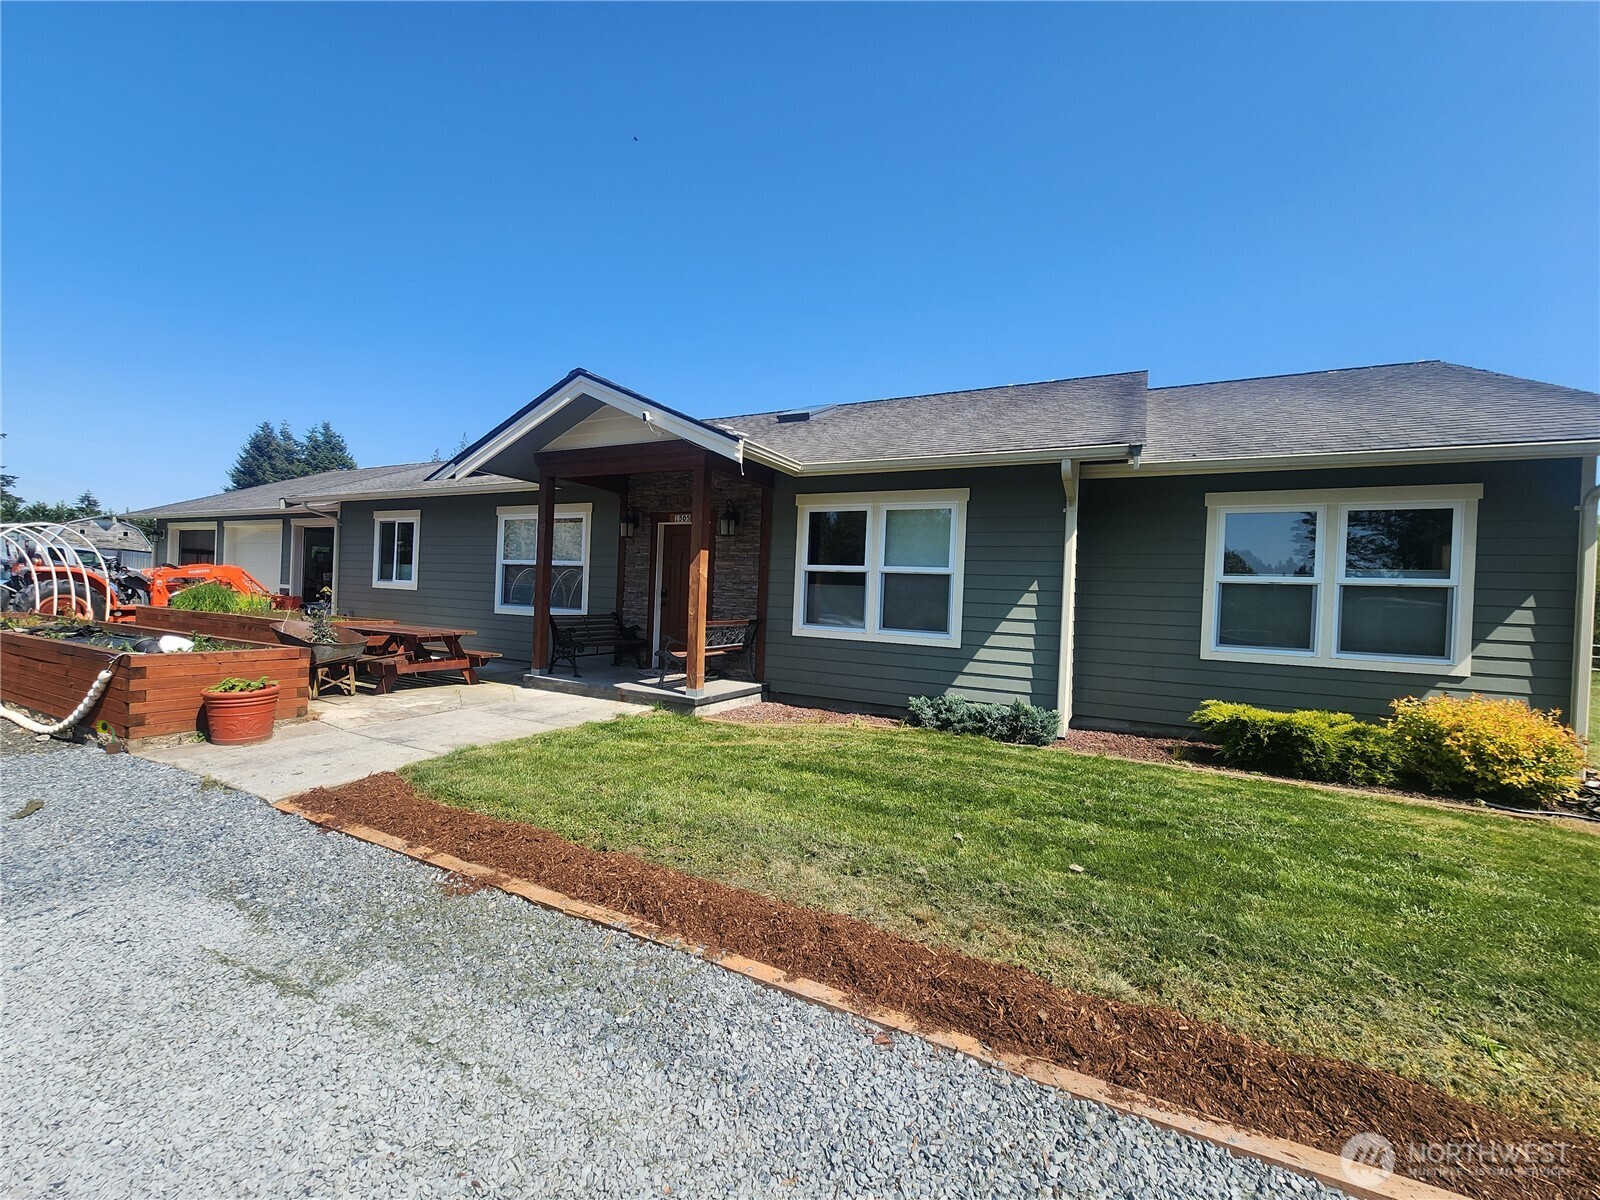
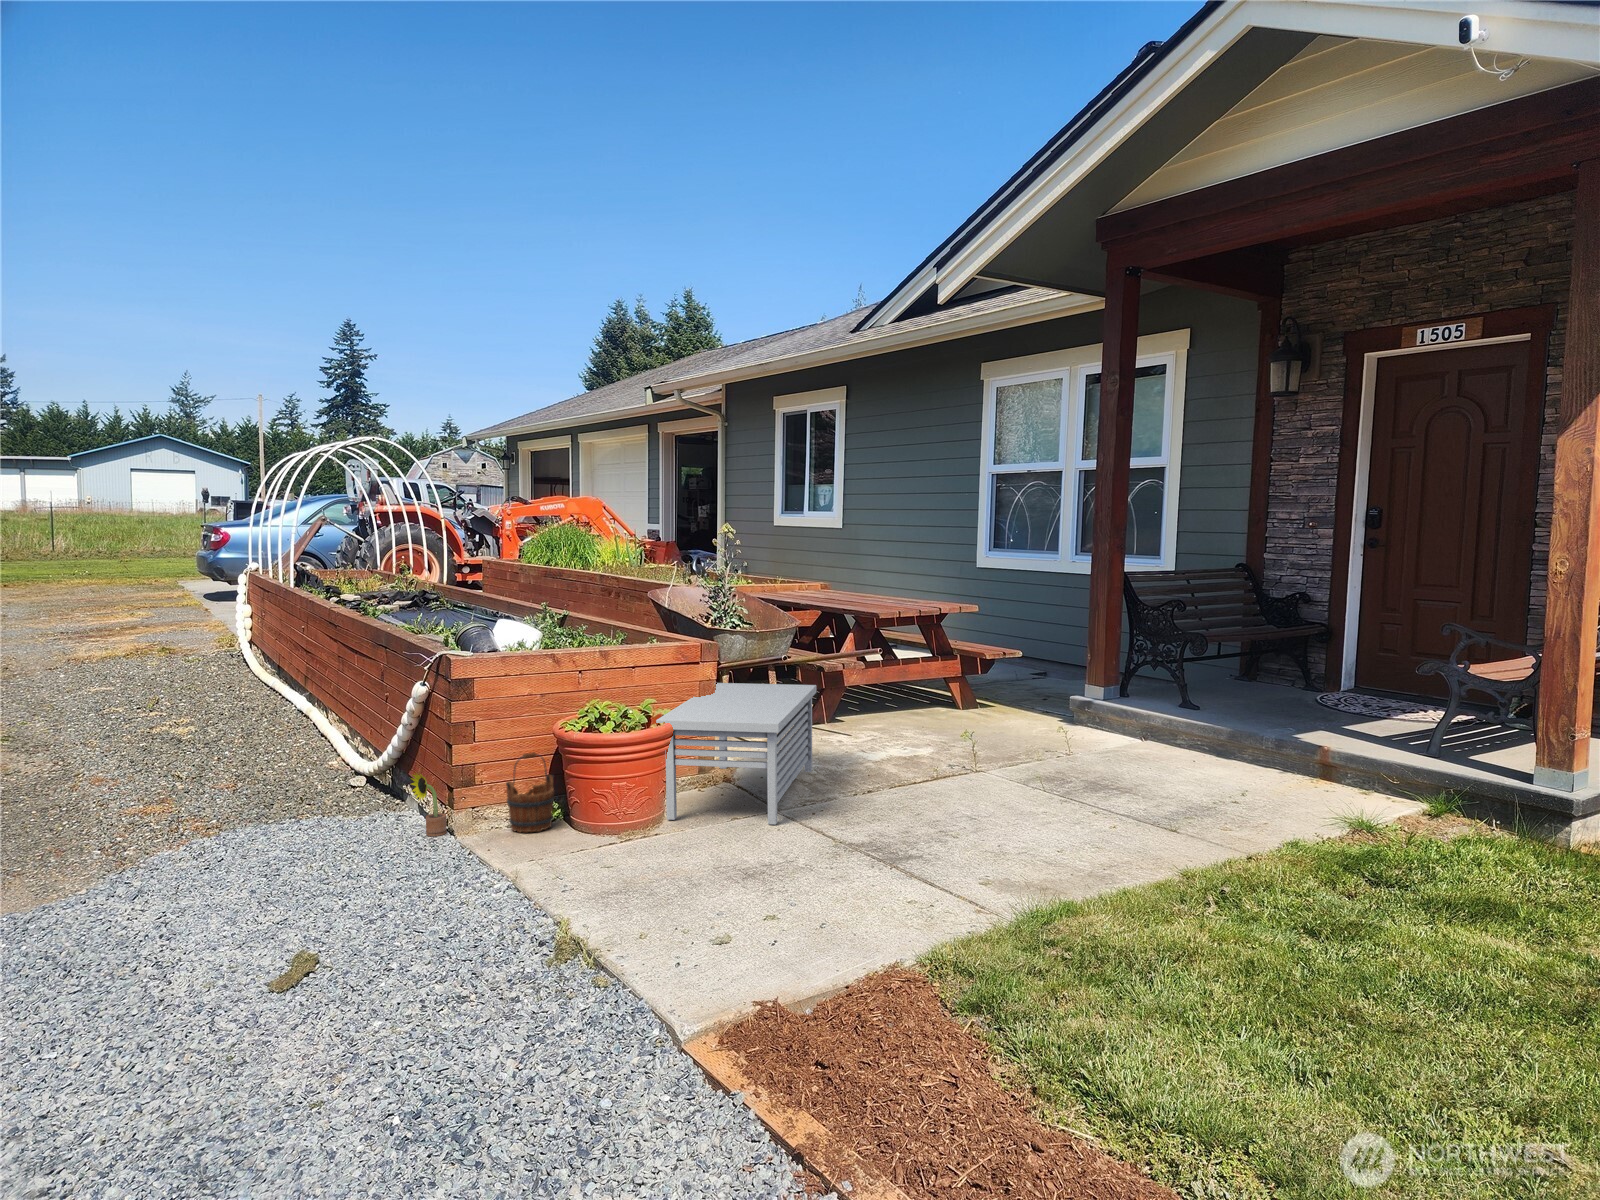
storage bench: none [268,670,374,736] -> present [656,683,816,825]
wooden bucket: none [166,705,199,748] -> present [506,752,554,833]

